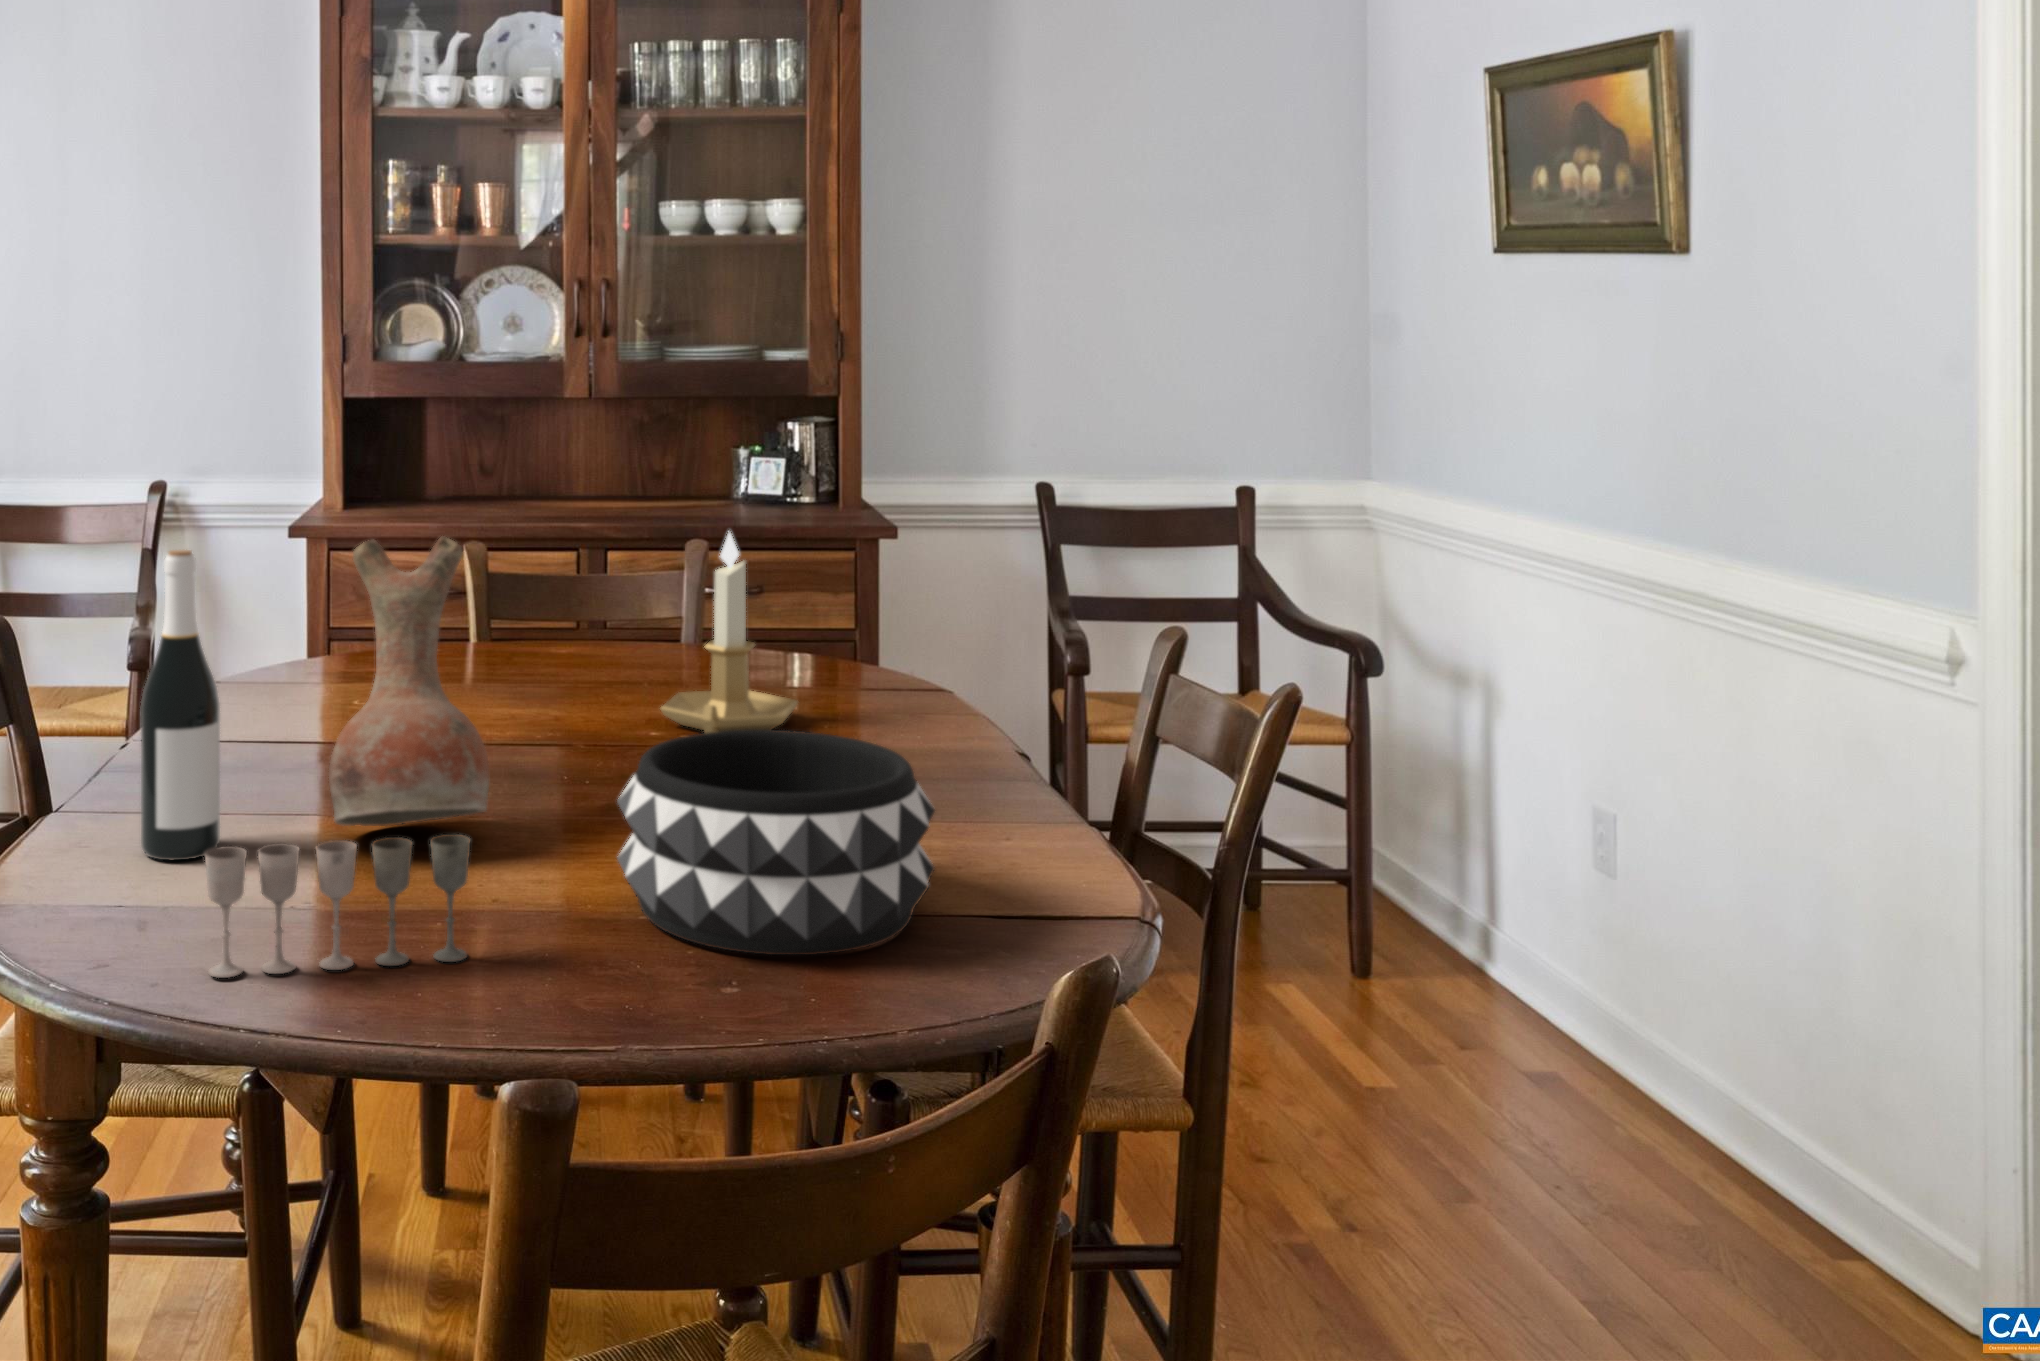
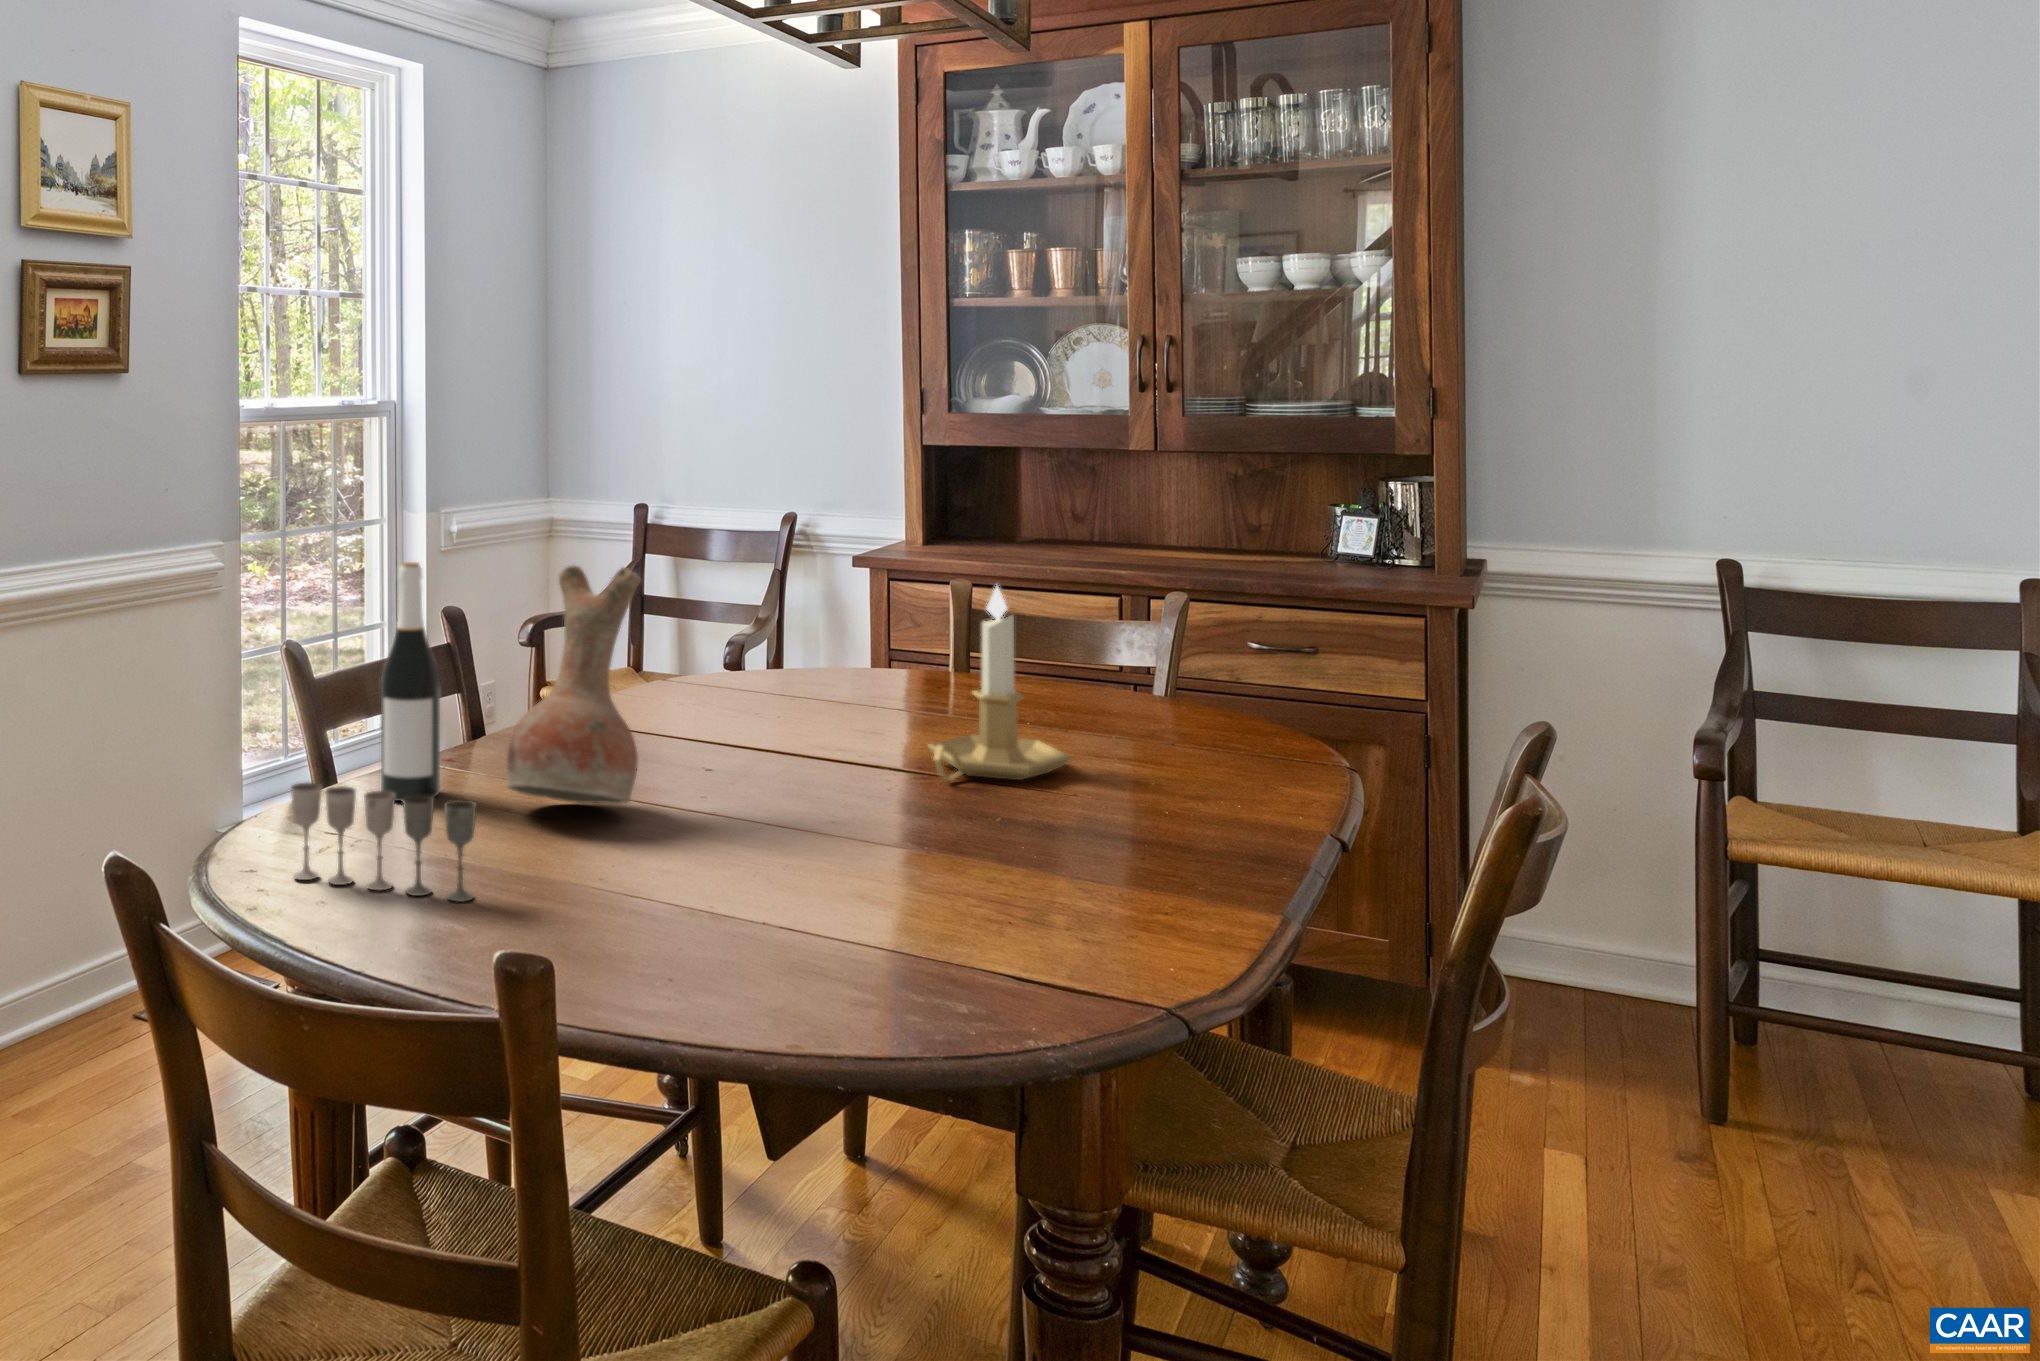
decorative bowl: present [617,730,935,955] -> none [612,755,895,957]

